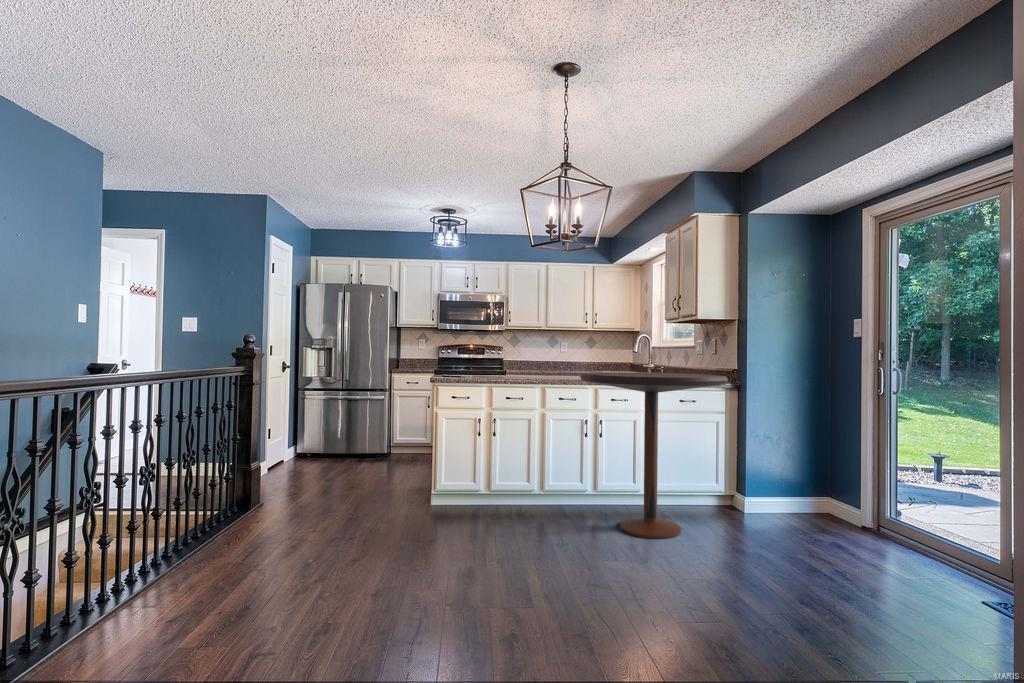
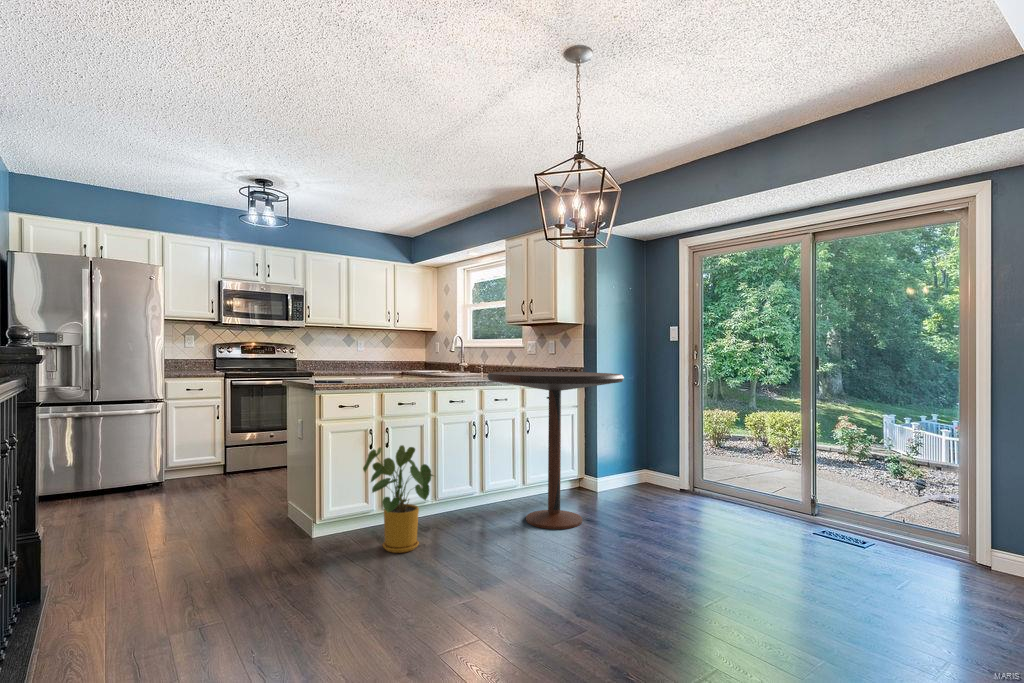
house plant: none [449,434,514,527] -> present [363,445,434,553]

